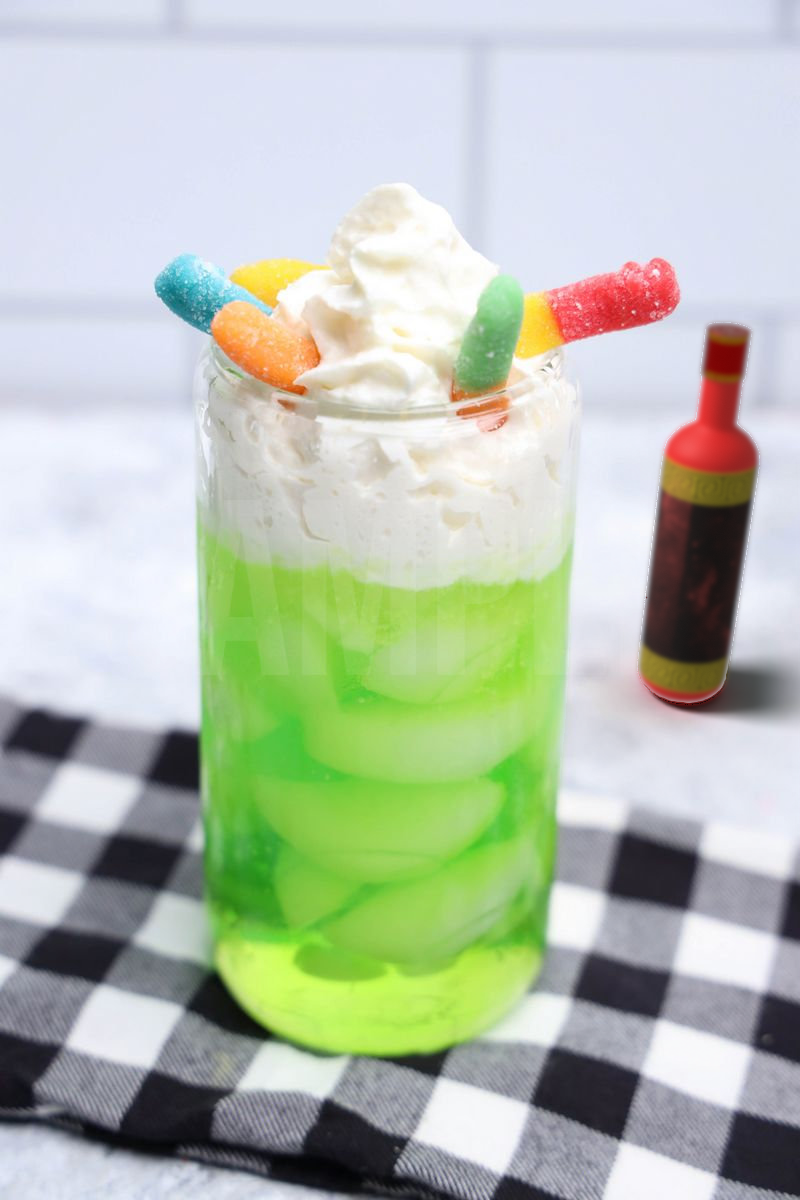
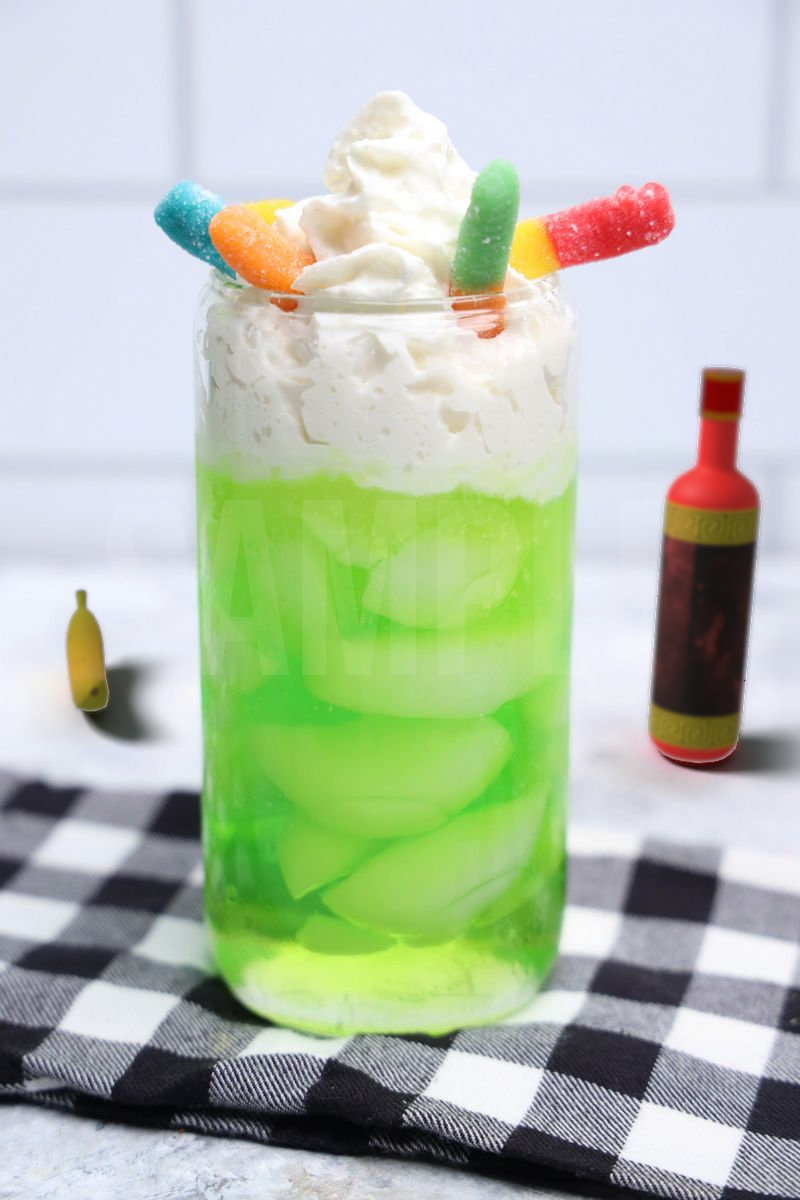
banana: none [73,497,116,638] -> present [66,589,110,712]

